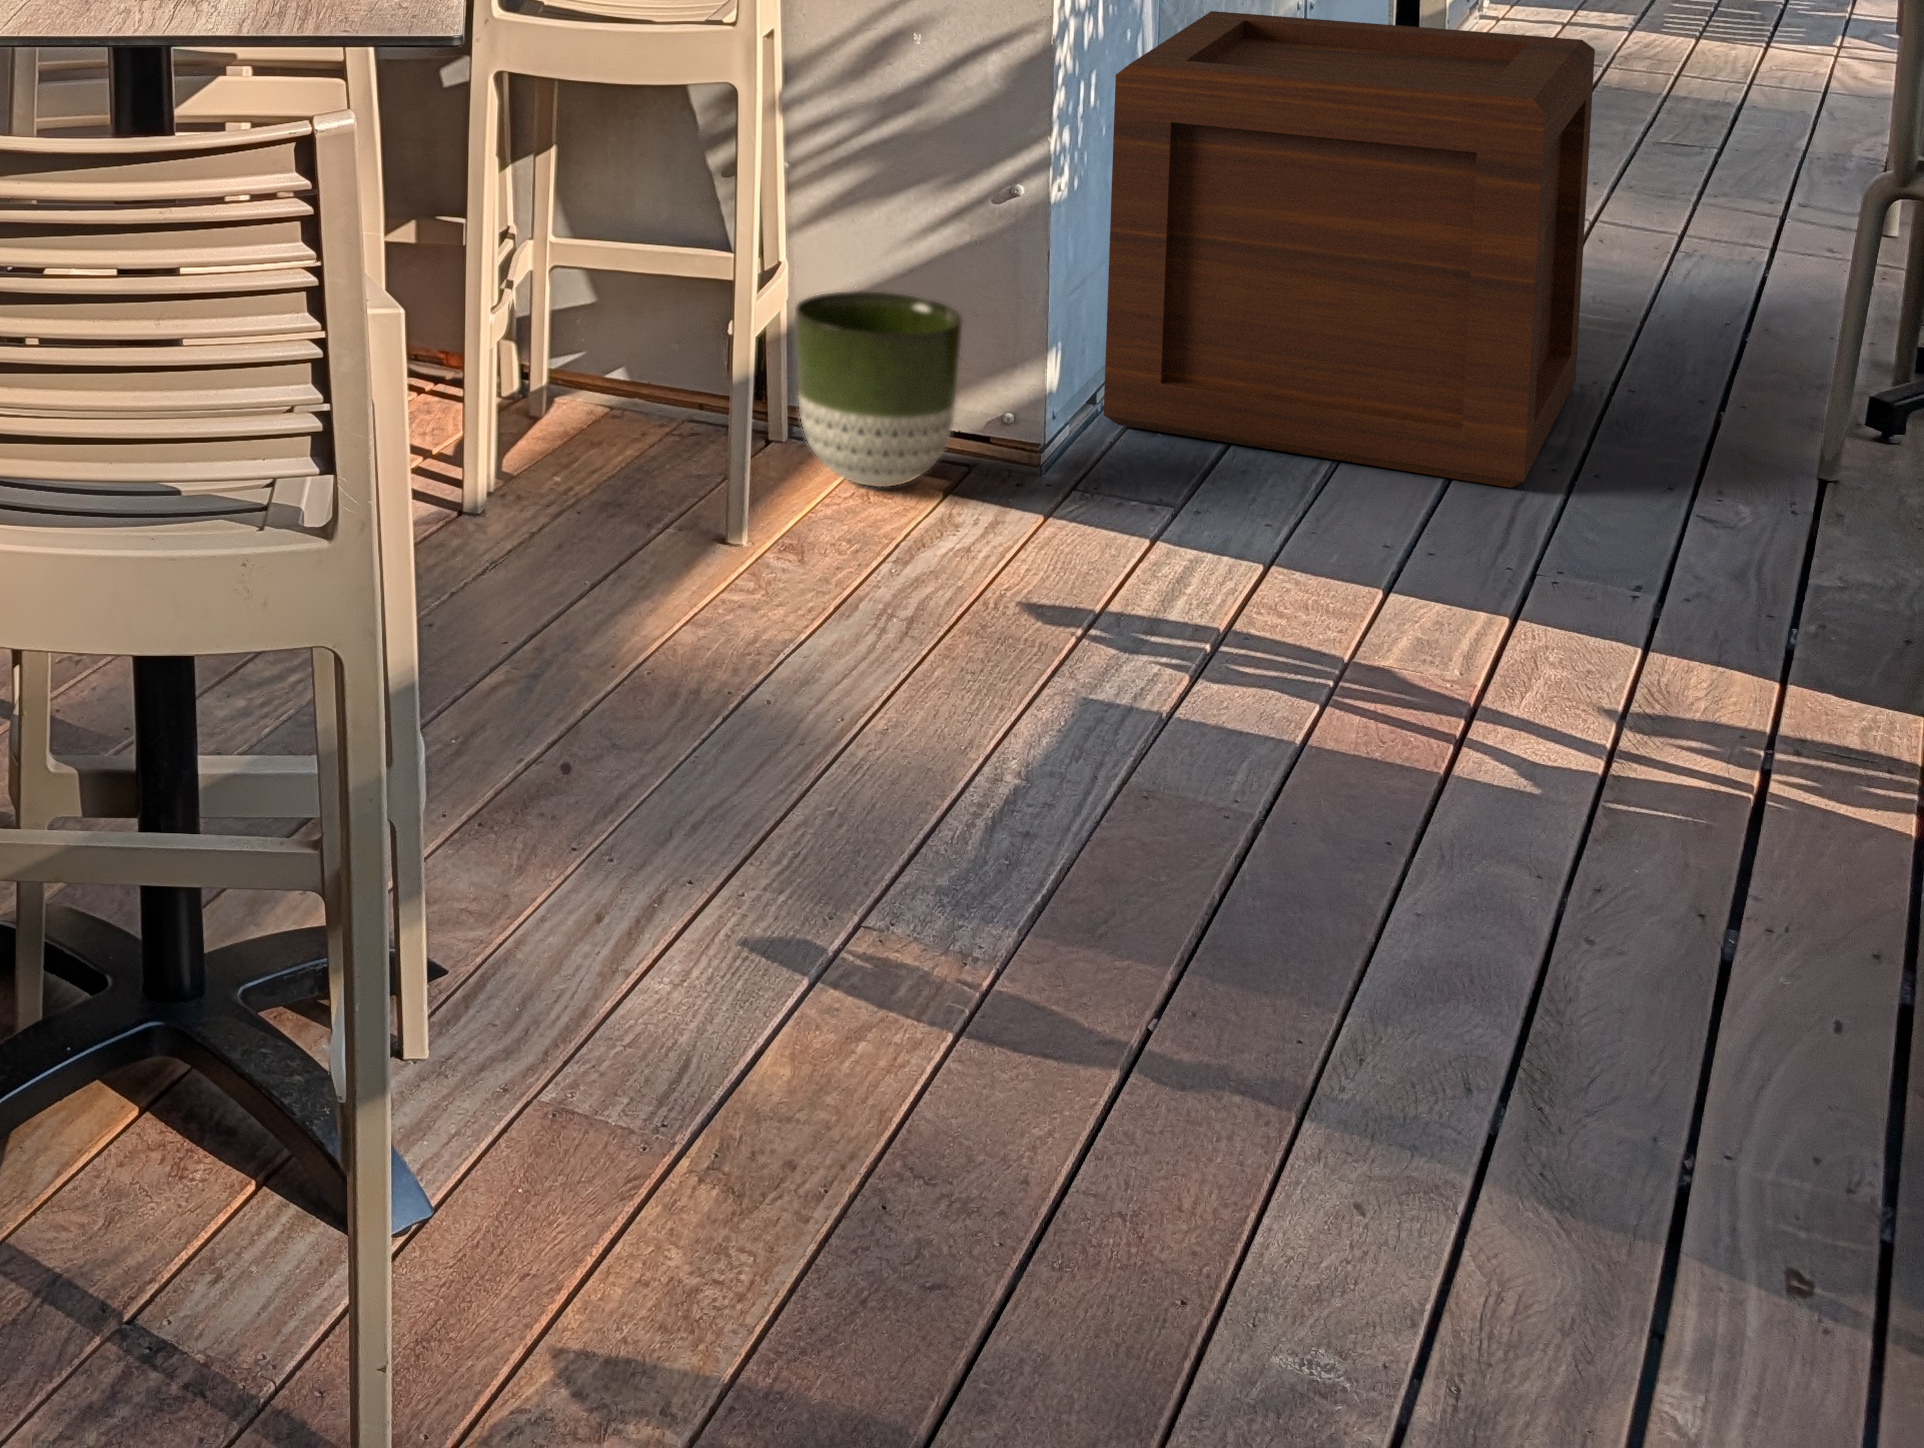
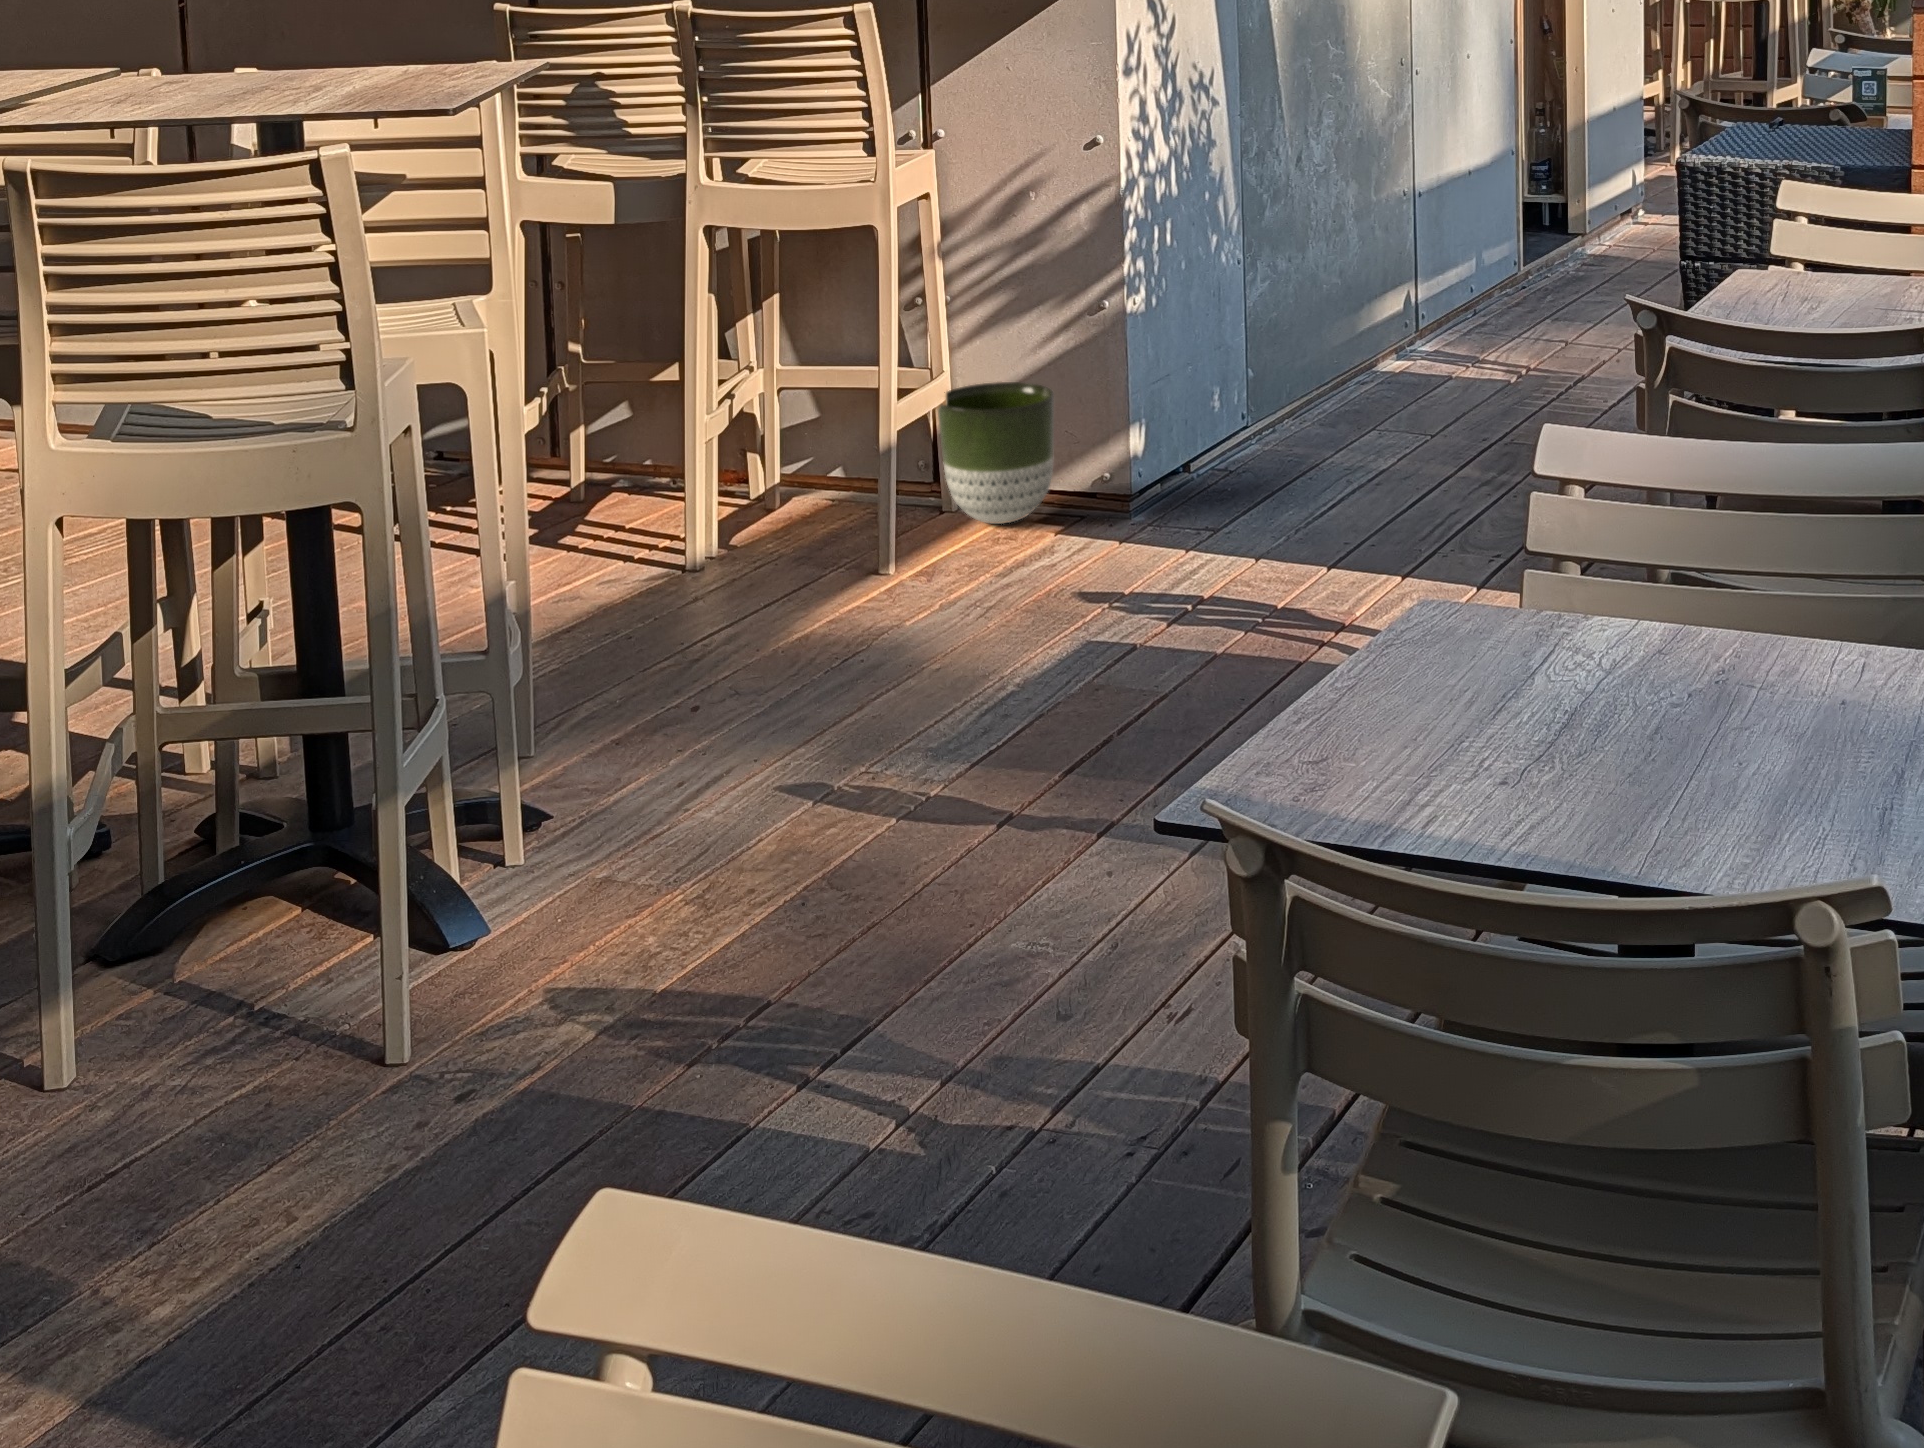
wooden crate: present [1104,11,1595,488] -> none [1167,165,1502,481]

